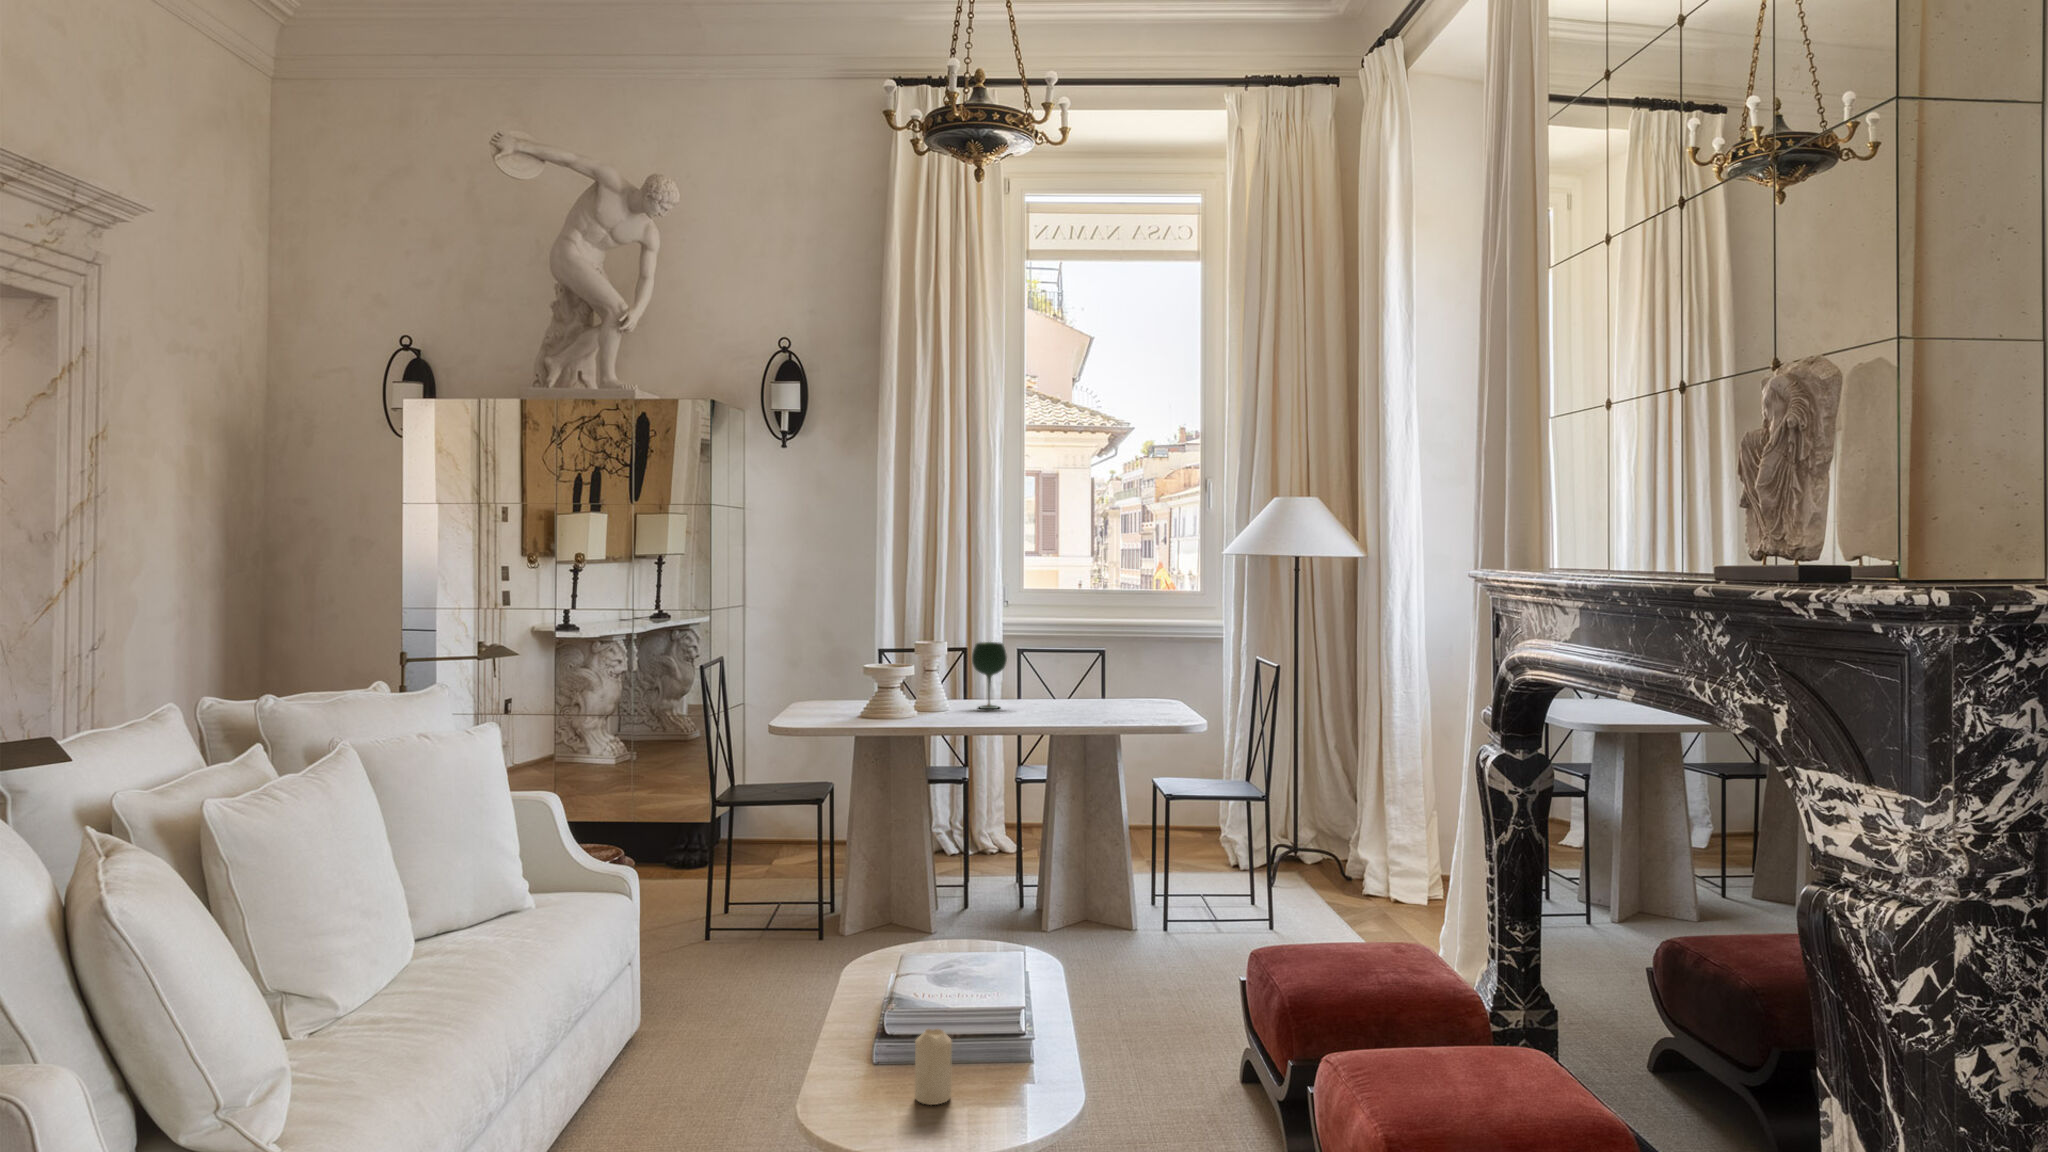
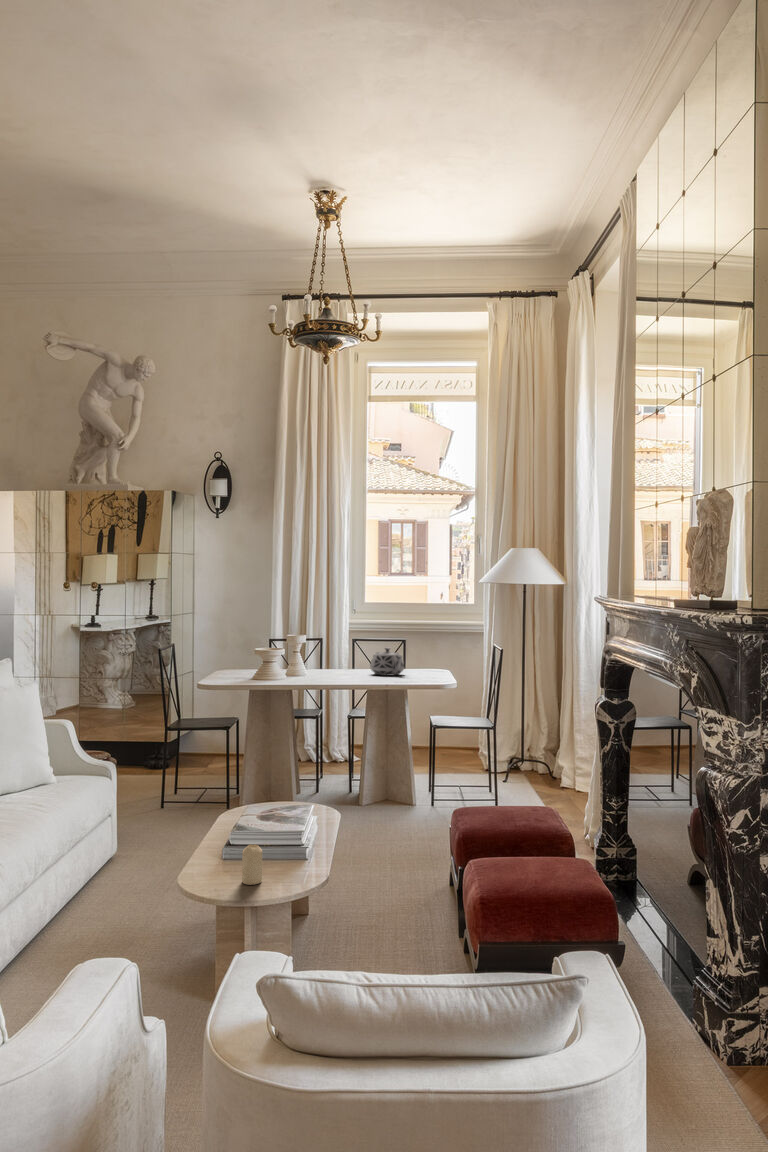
wine glass: present [972,642,1007,709] -> none [322,634,343,673]
teapot: none [1055,665,1114,711] -> present [370,648,404,675]

